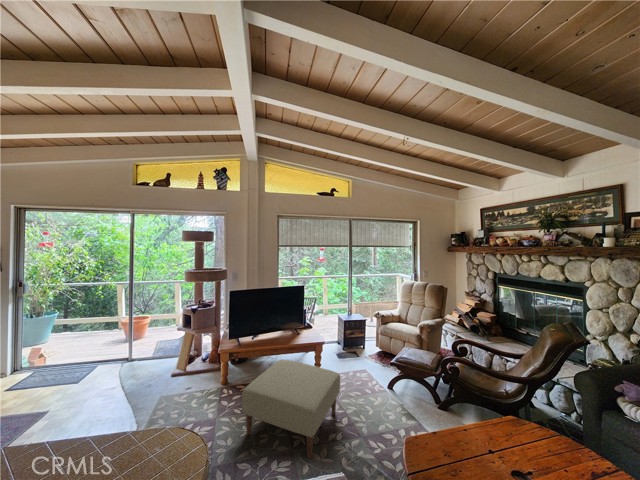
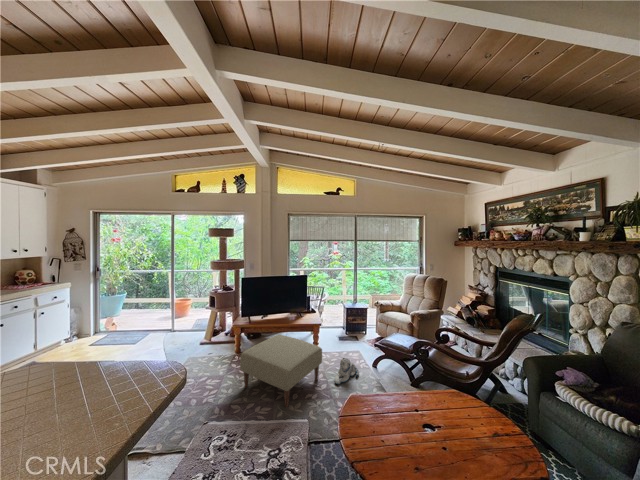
plush toy: none [355,383,380,417] -> present [335,358,359,384]

